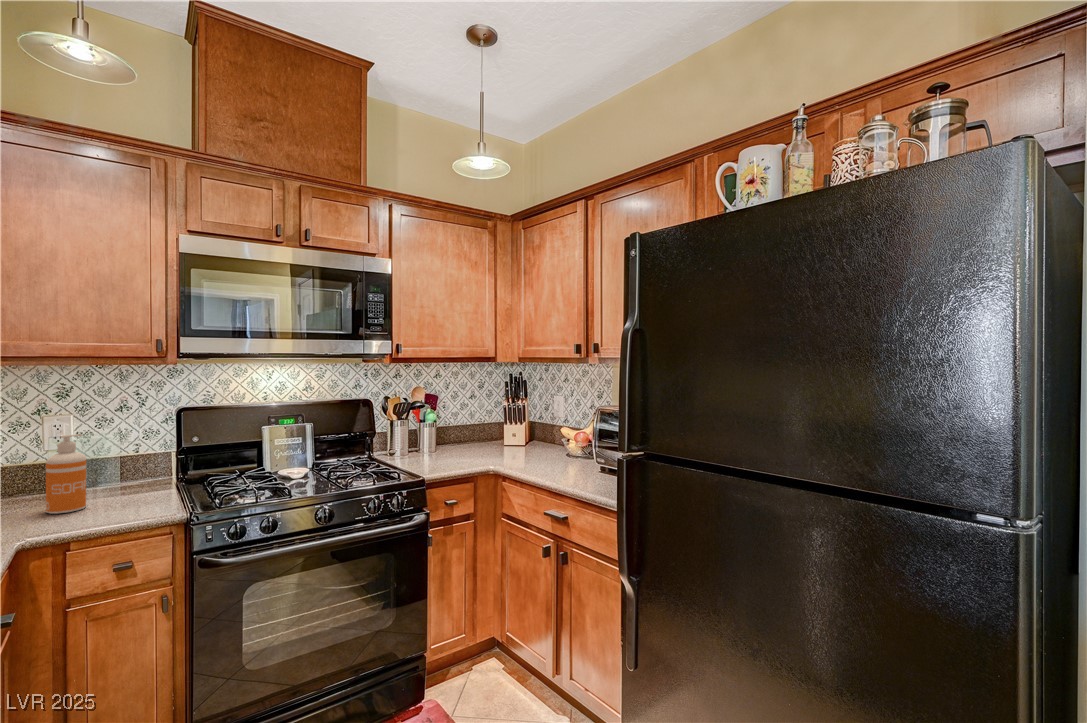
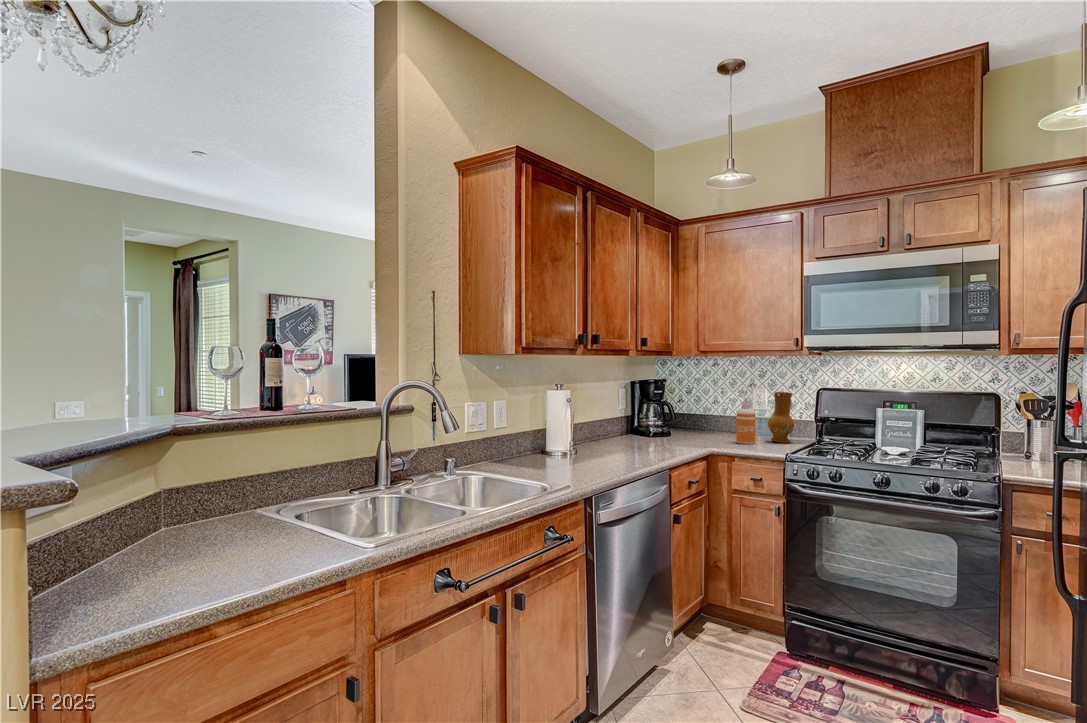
ceramic jug: none [97,418,144,495] -> present [768,392,794,443]

